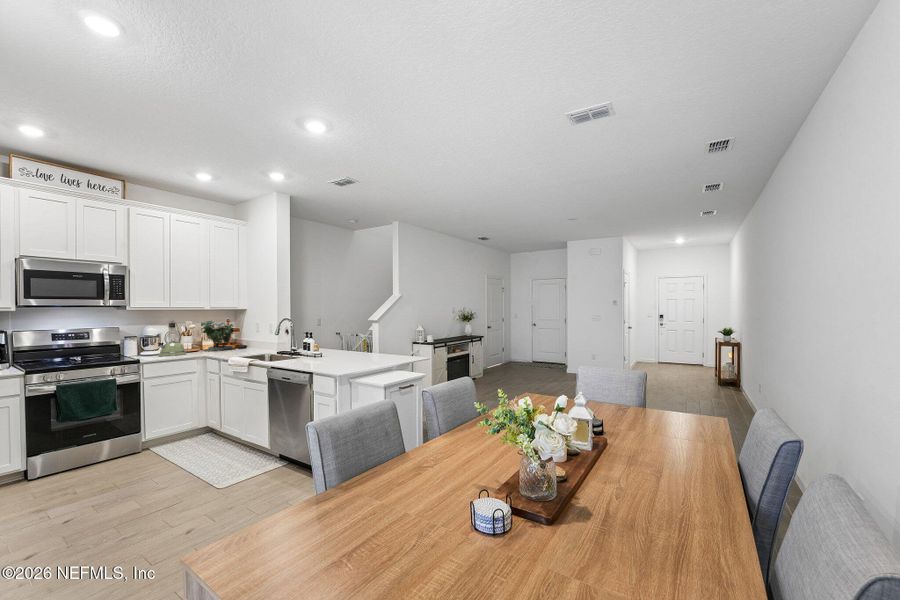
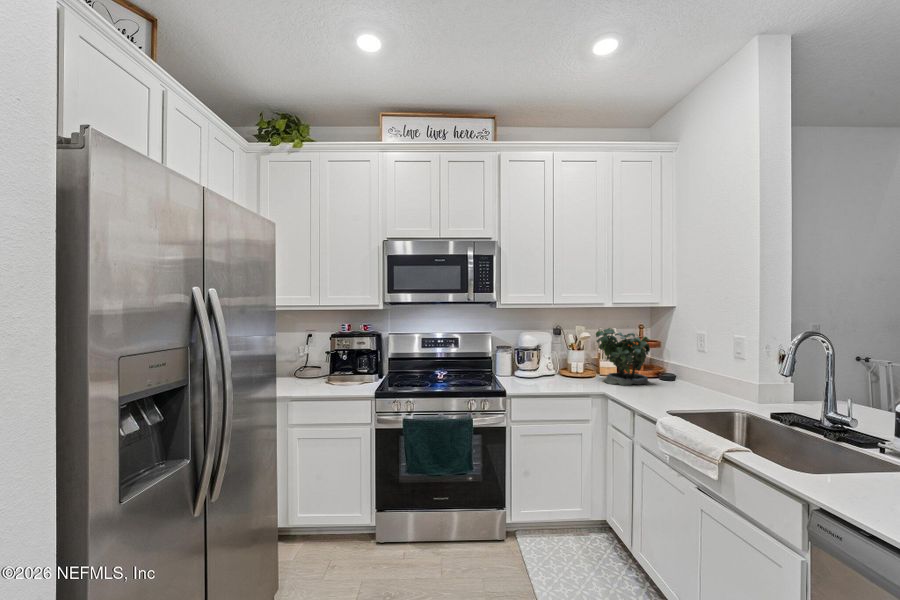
kettle: present [158,330,186,356] -> none [531,343,572,388]

